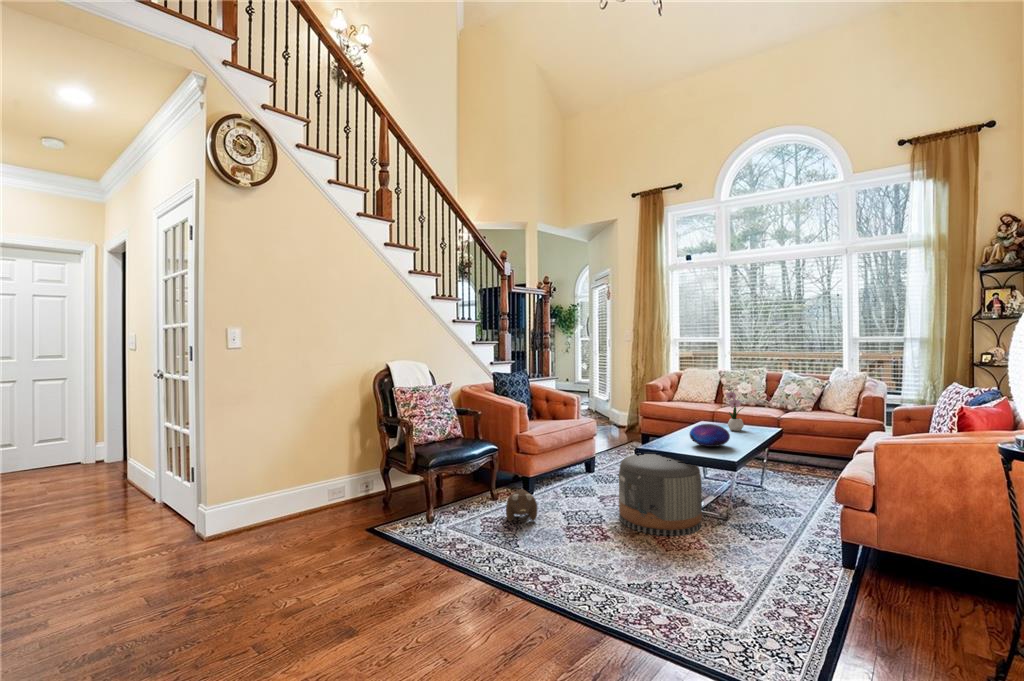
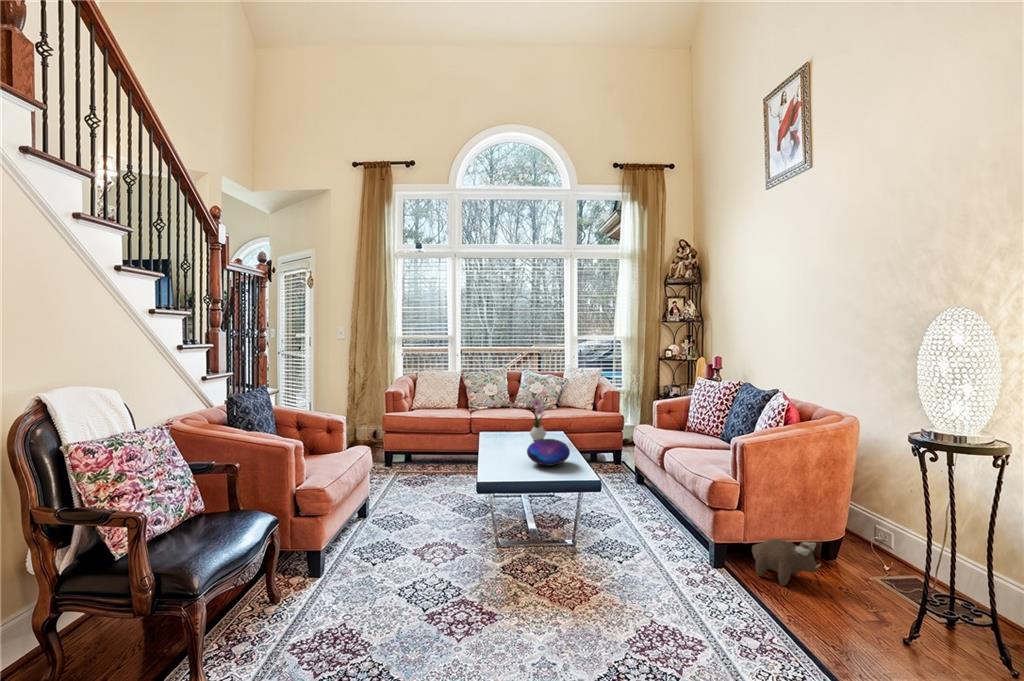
pouf: present [619,453,702,536] -> none [466,482,564,591]
plush toy: present [506,489,537,522] -> present [752,539,820,586]

